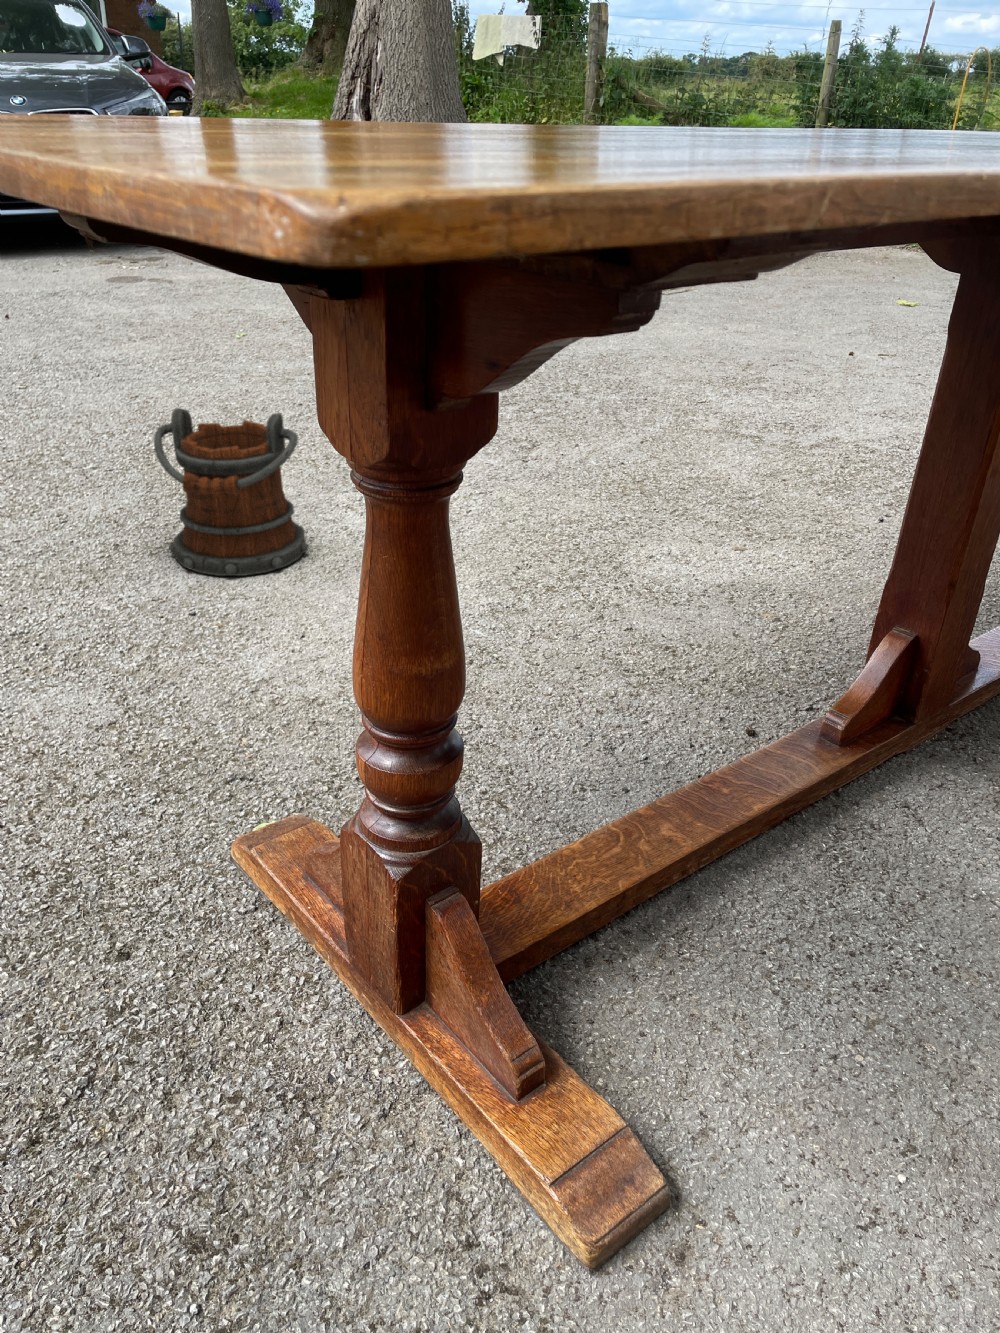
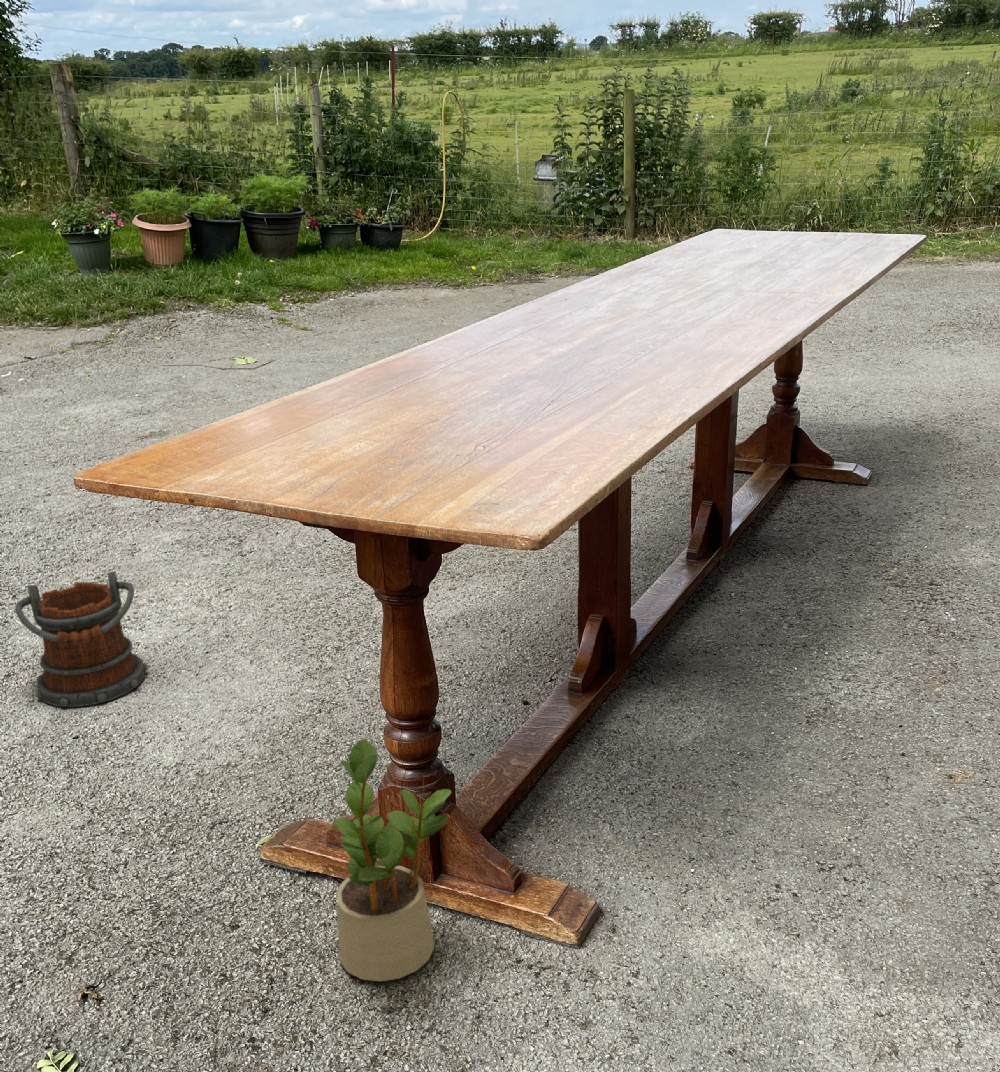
potted plant: none [161,749,411,1182] -> present [333,740,451,981]

